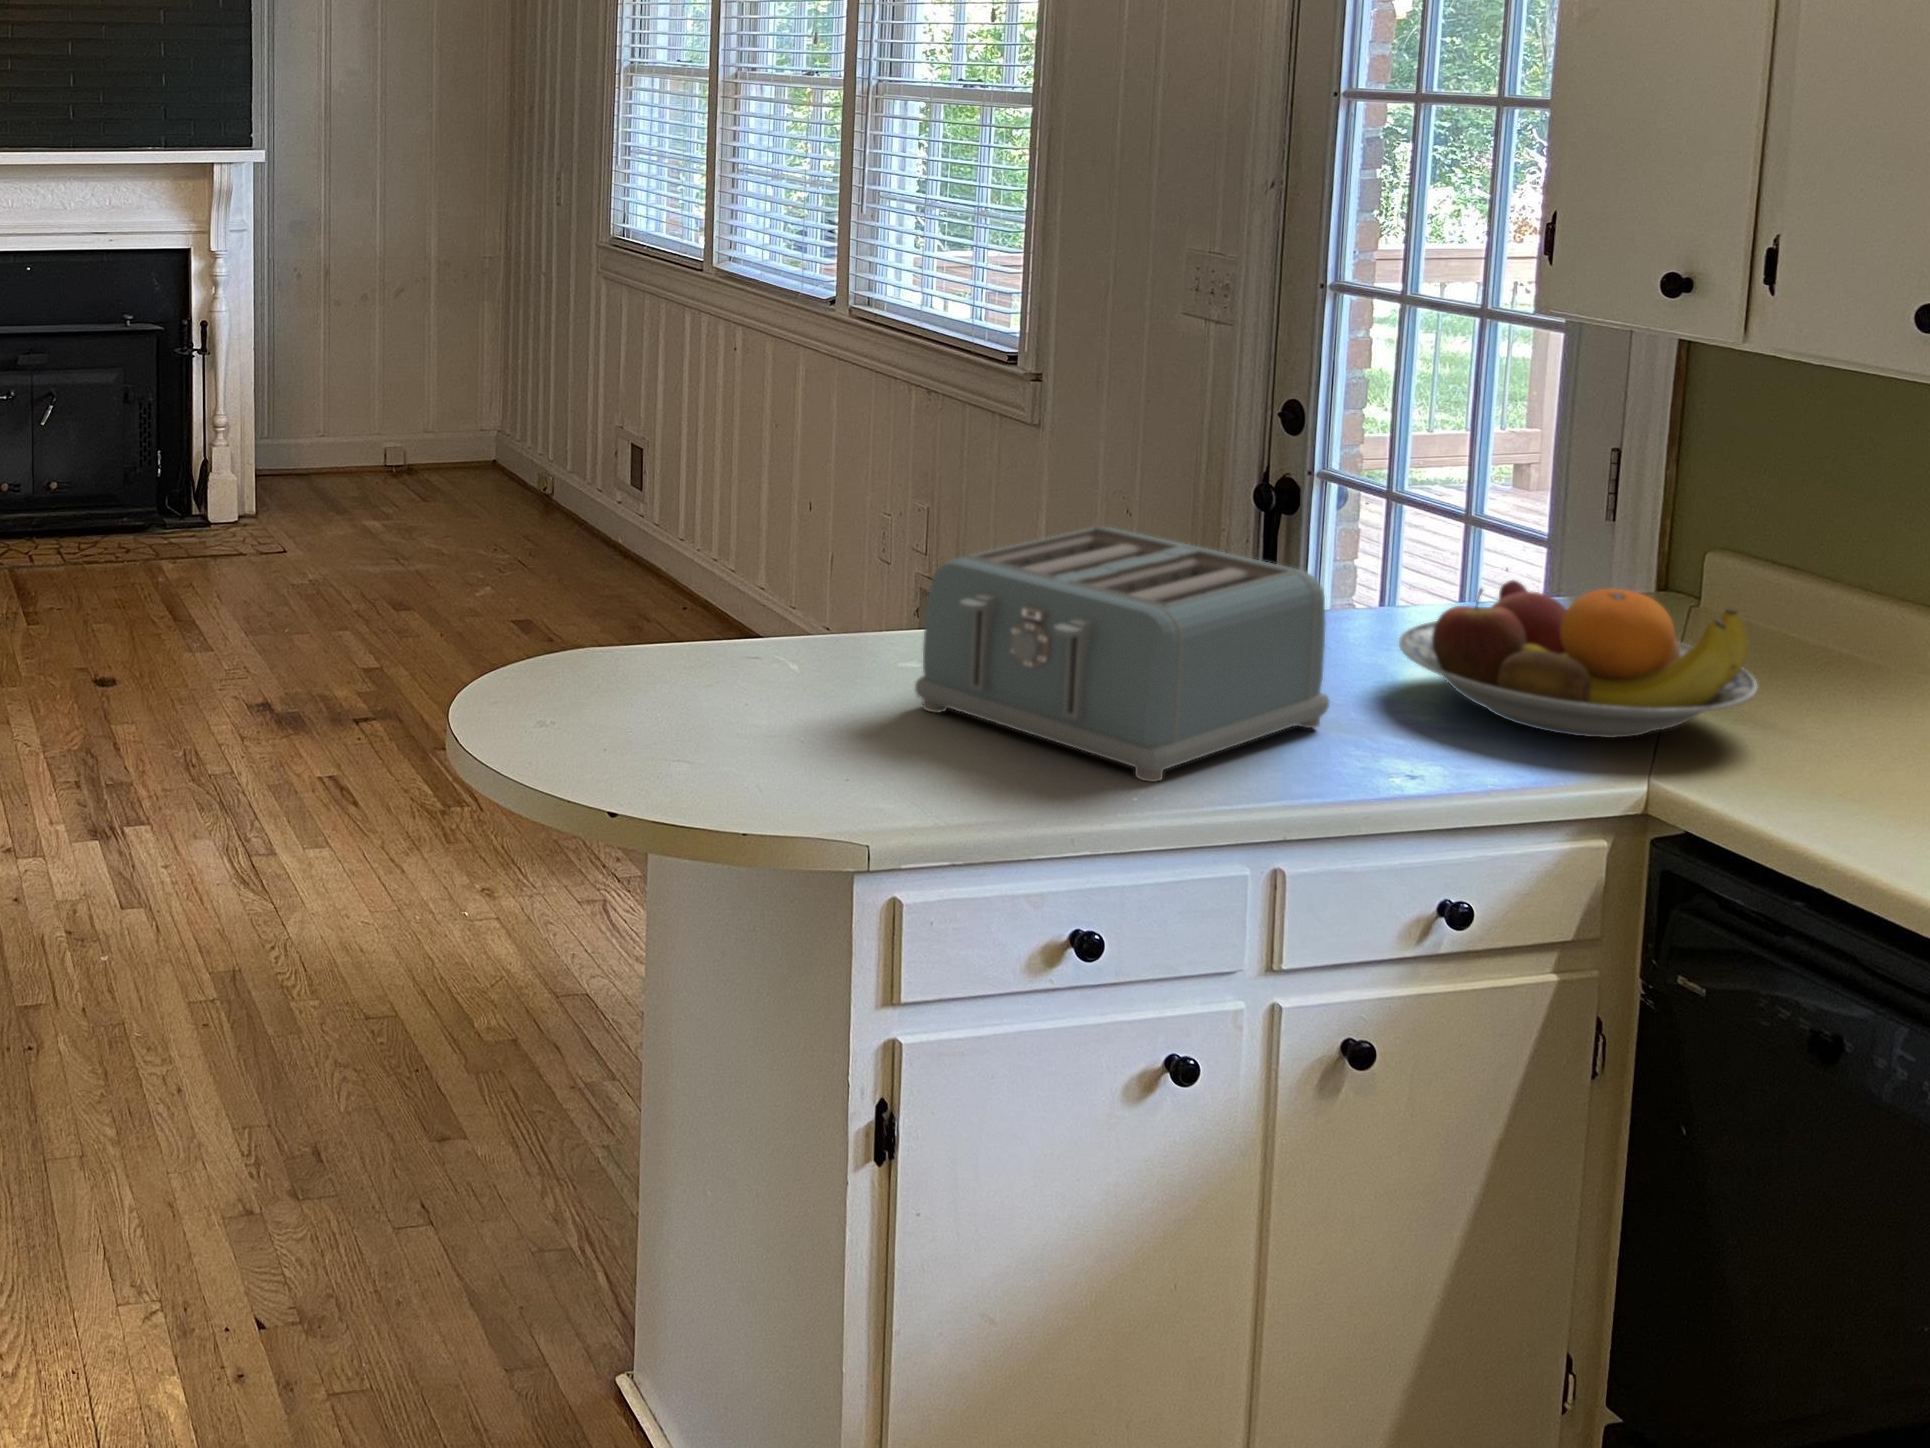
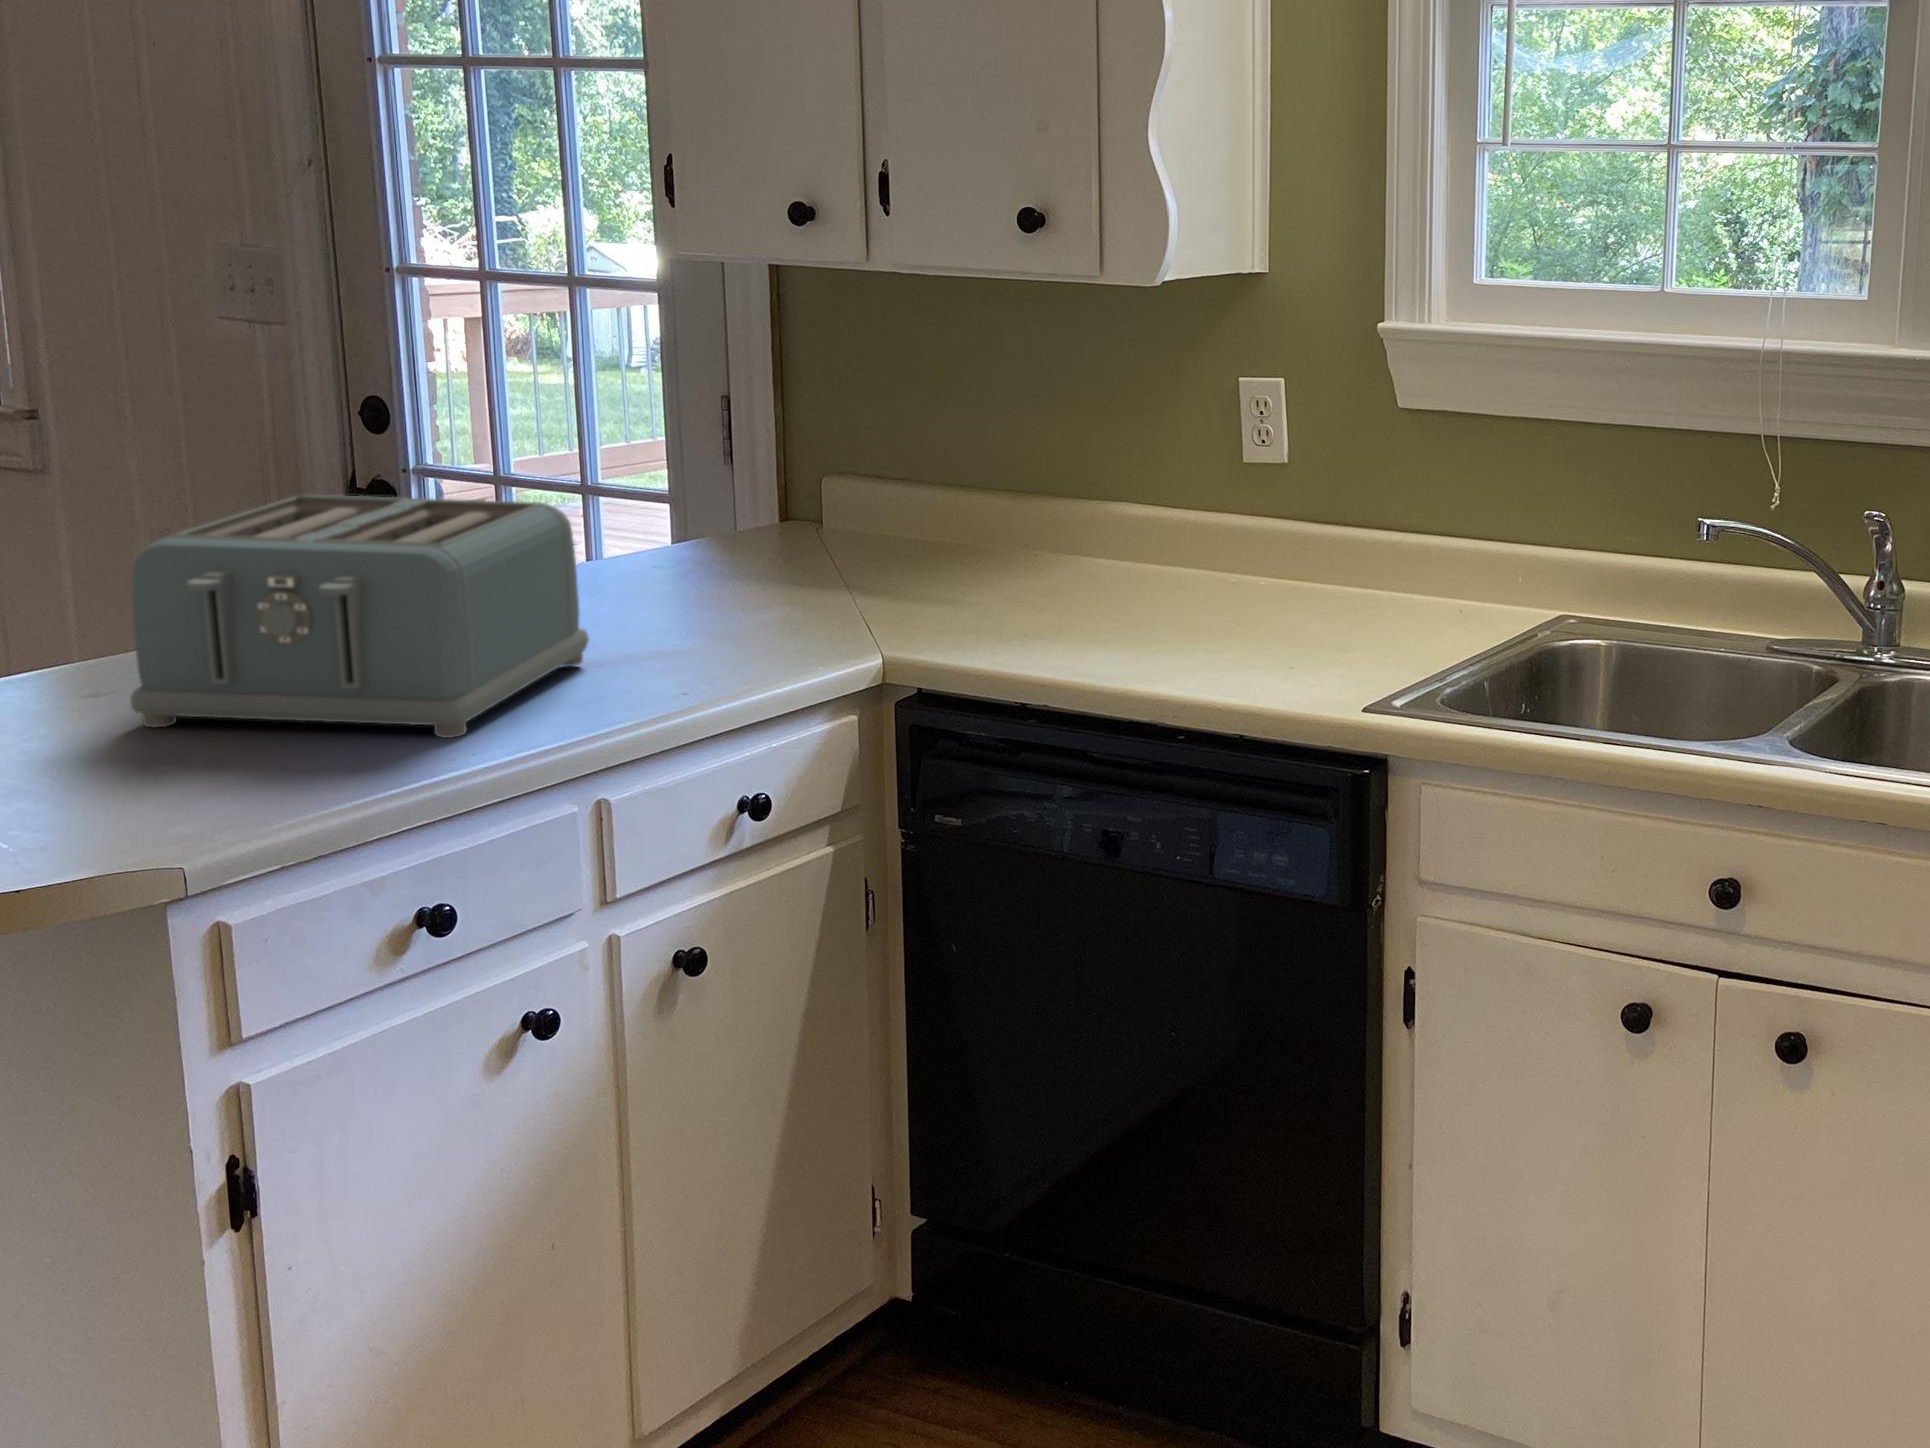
fruit bowl: present [1399,580,1758,738] -> none [623,489,935,631]

